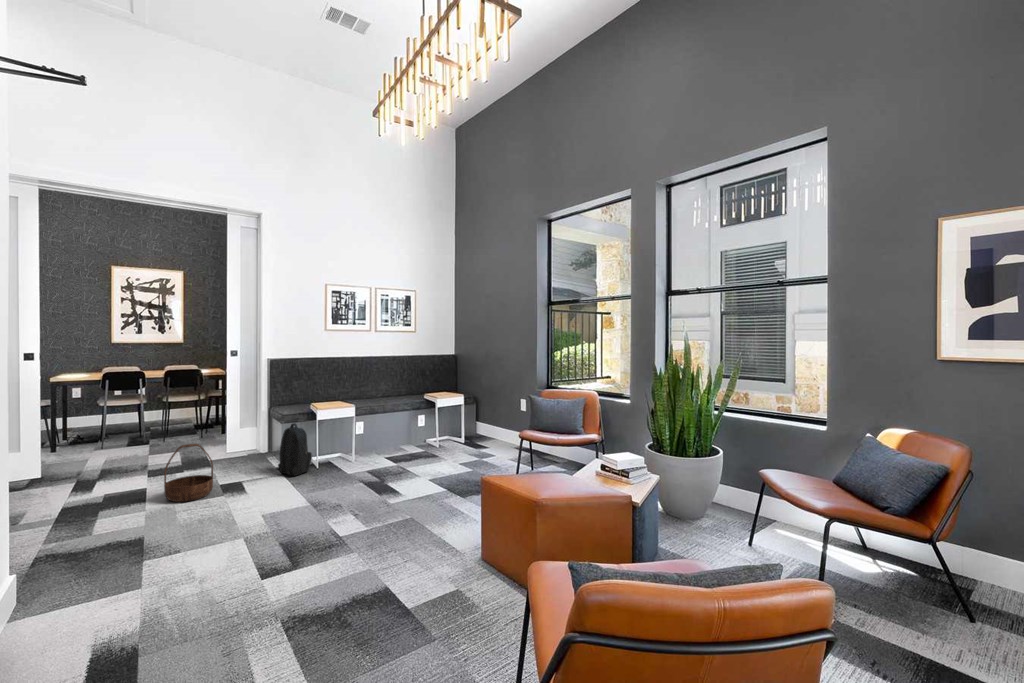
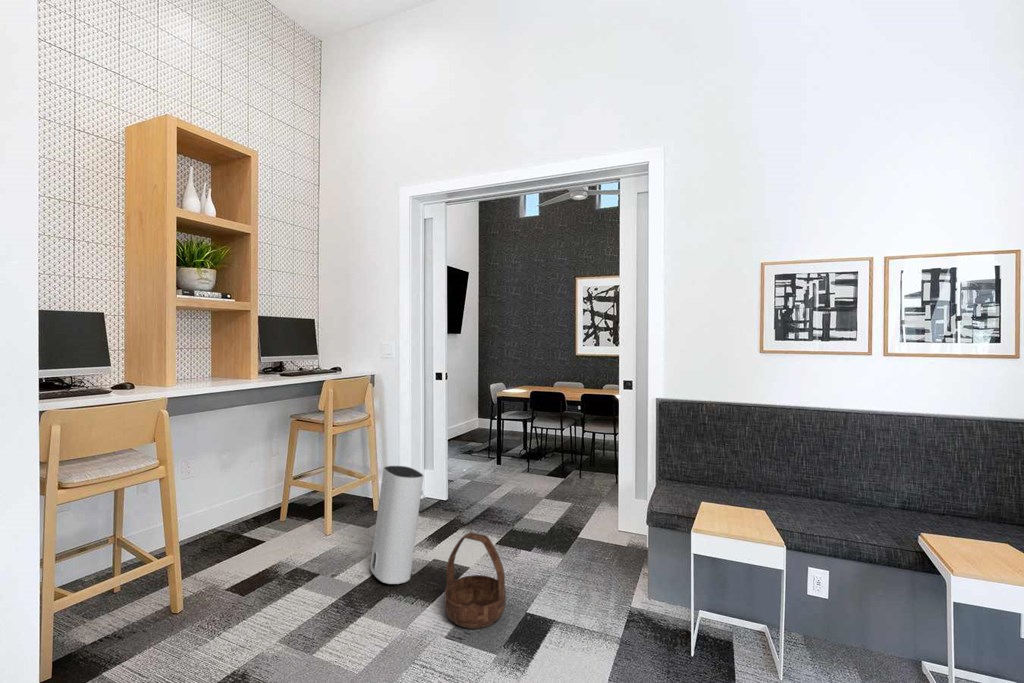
air purifier: none [48,423,113,511] -> present [370,466,424,584]
backpack: present [278,423,312,476] -> none [616,539,669,649]

